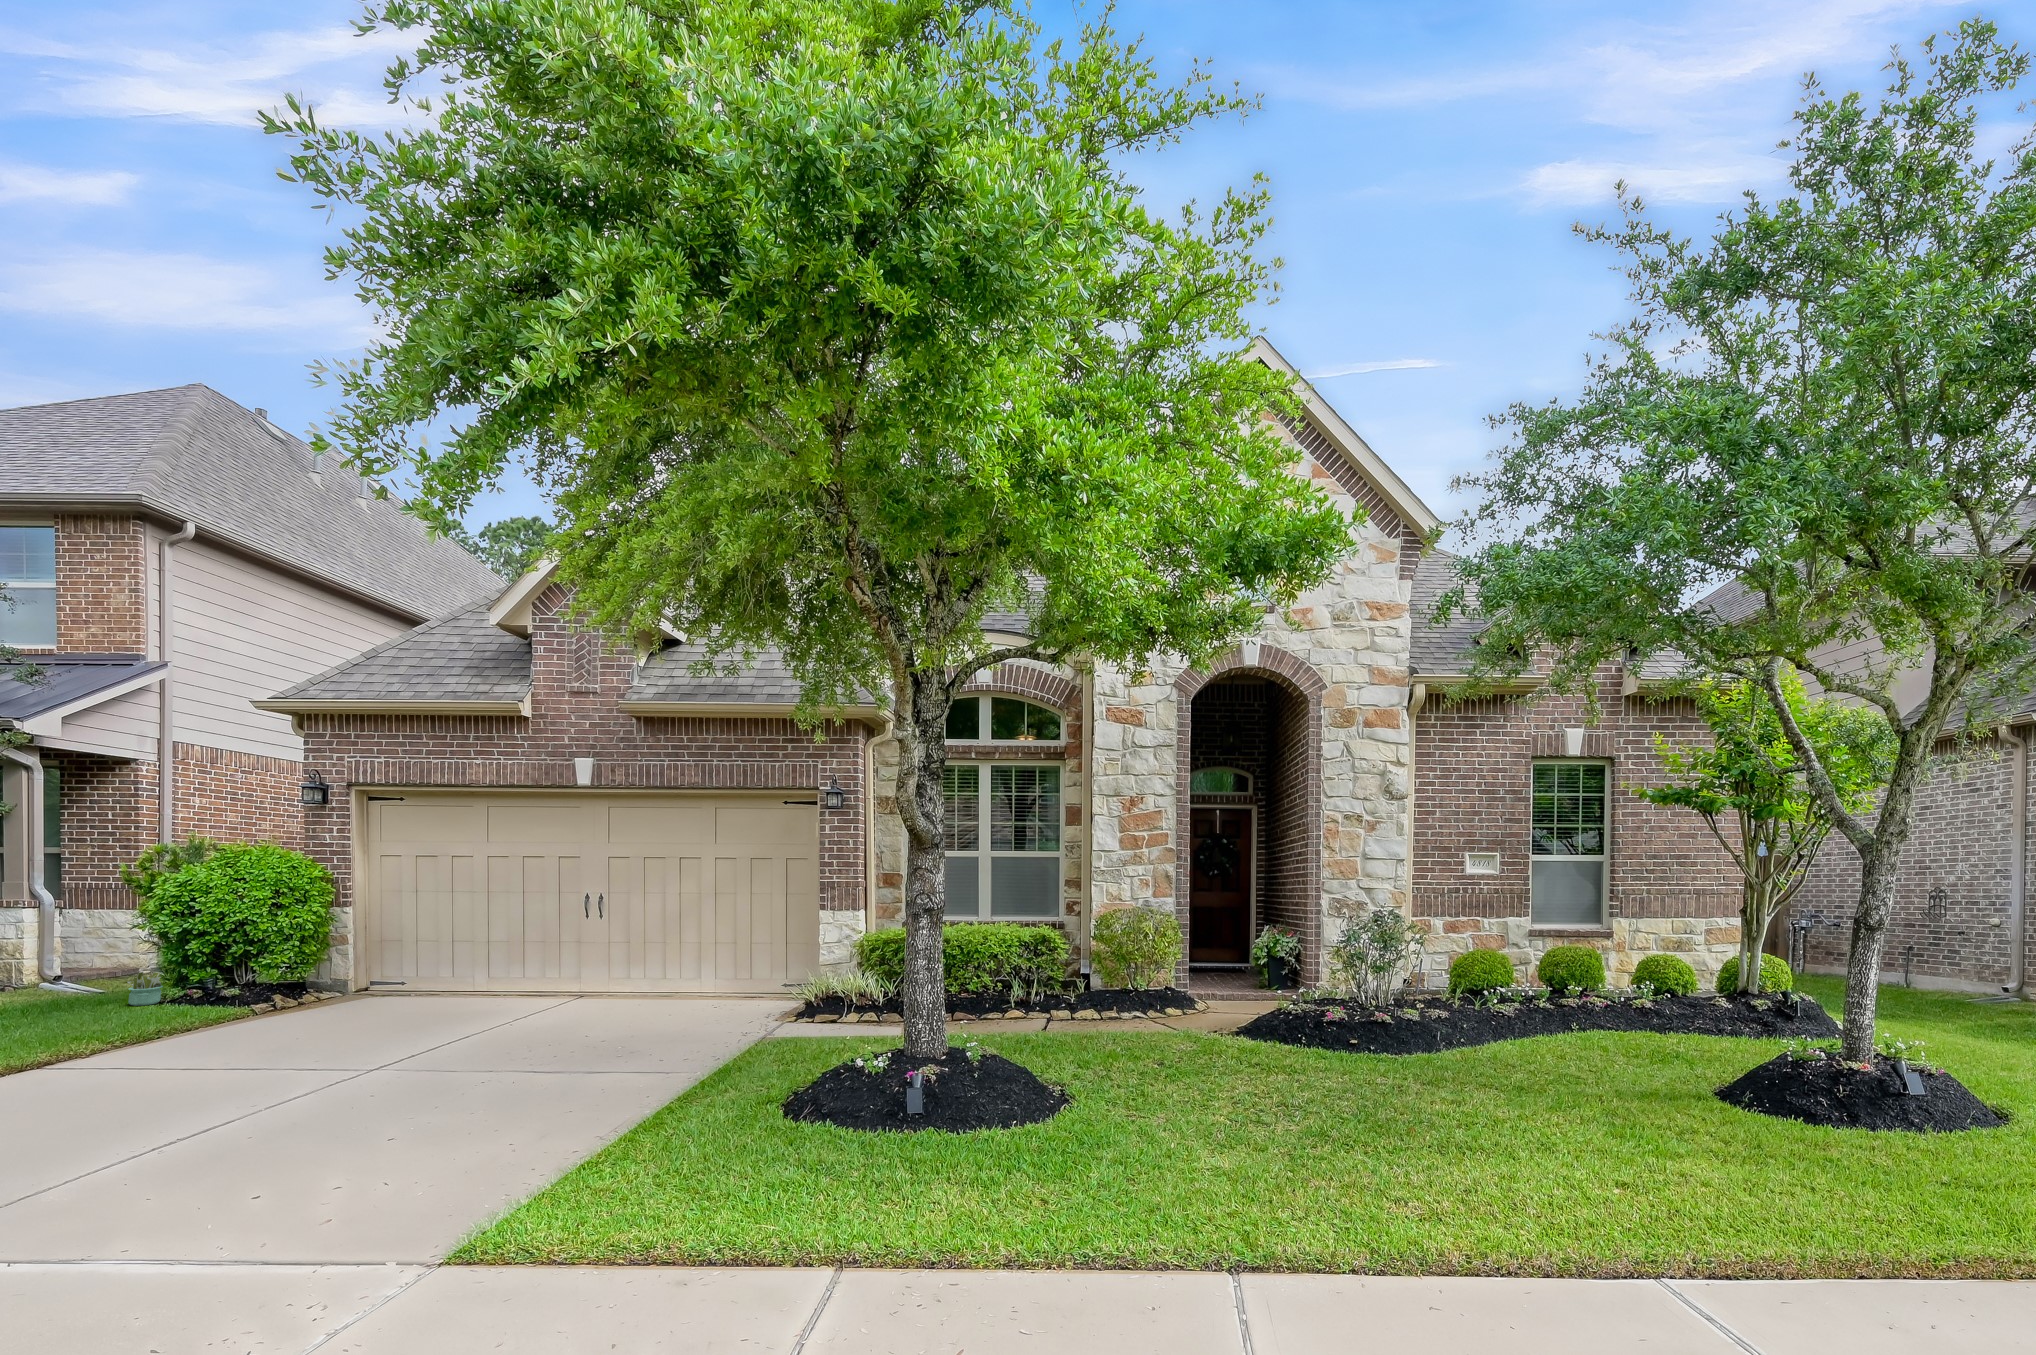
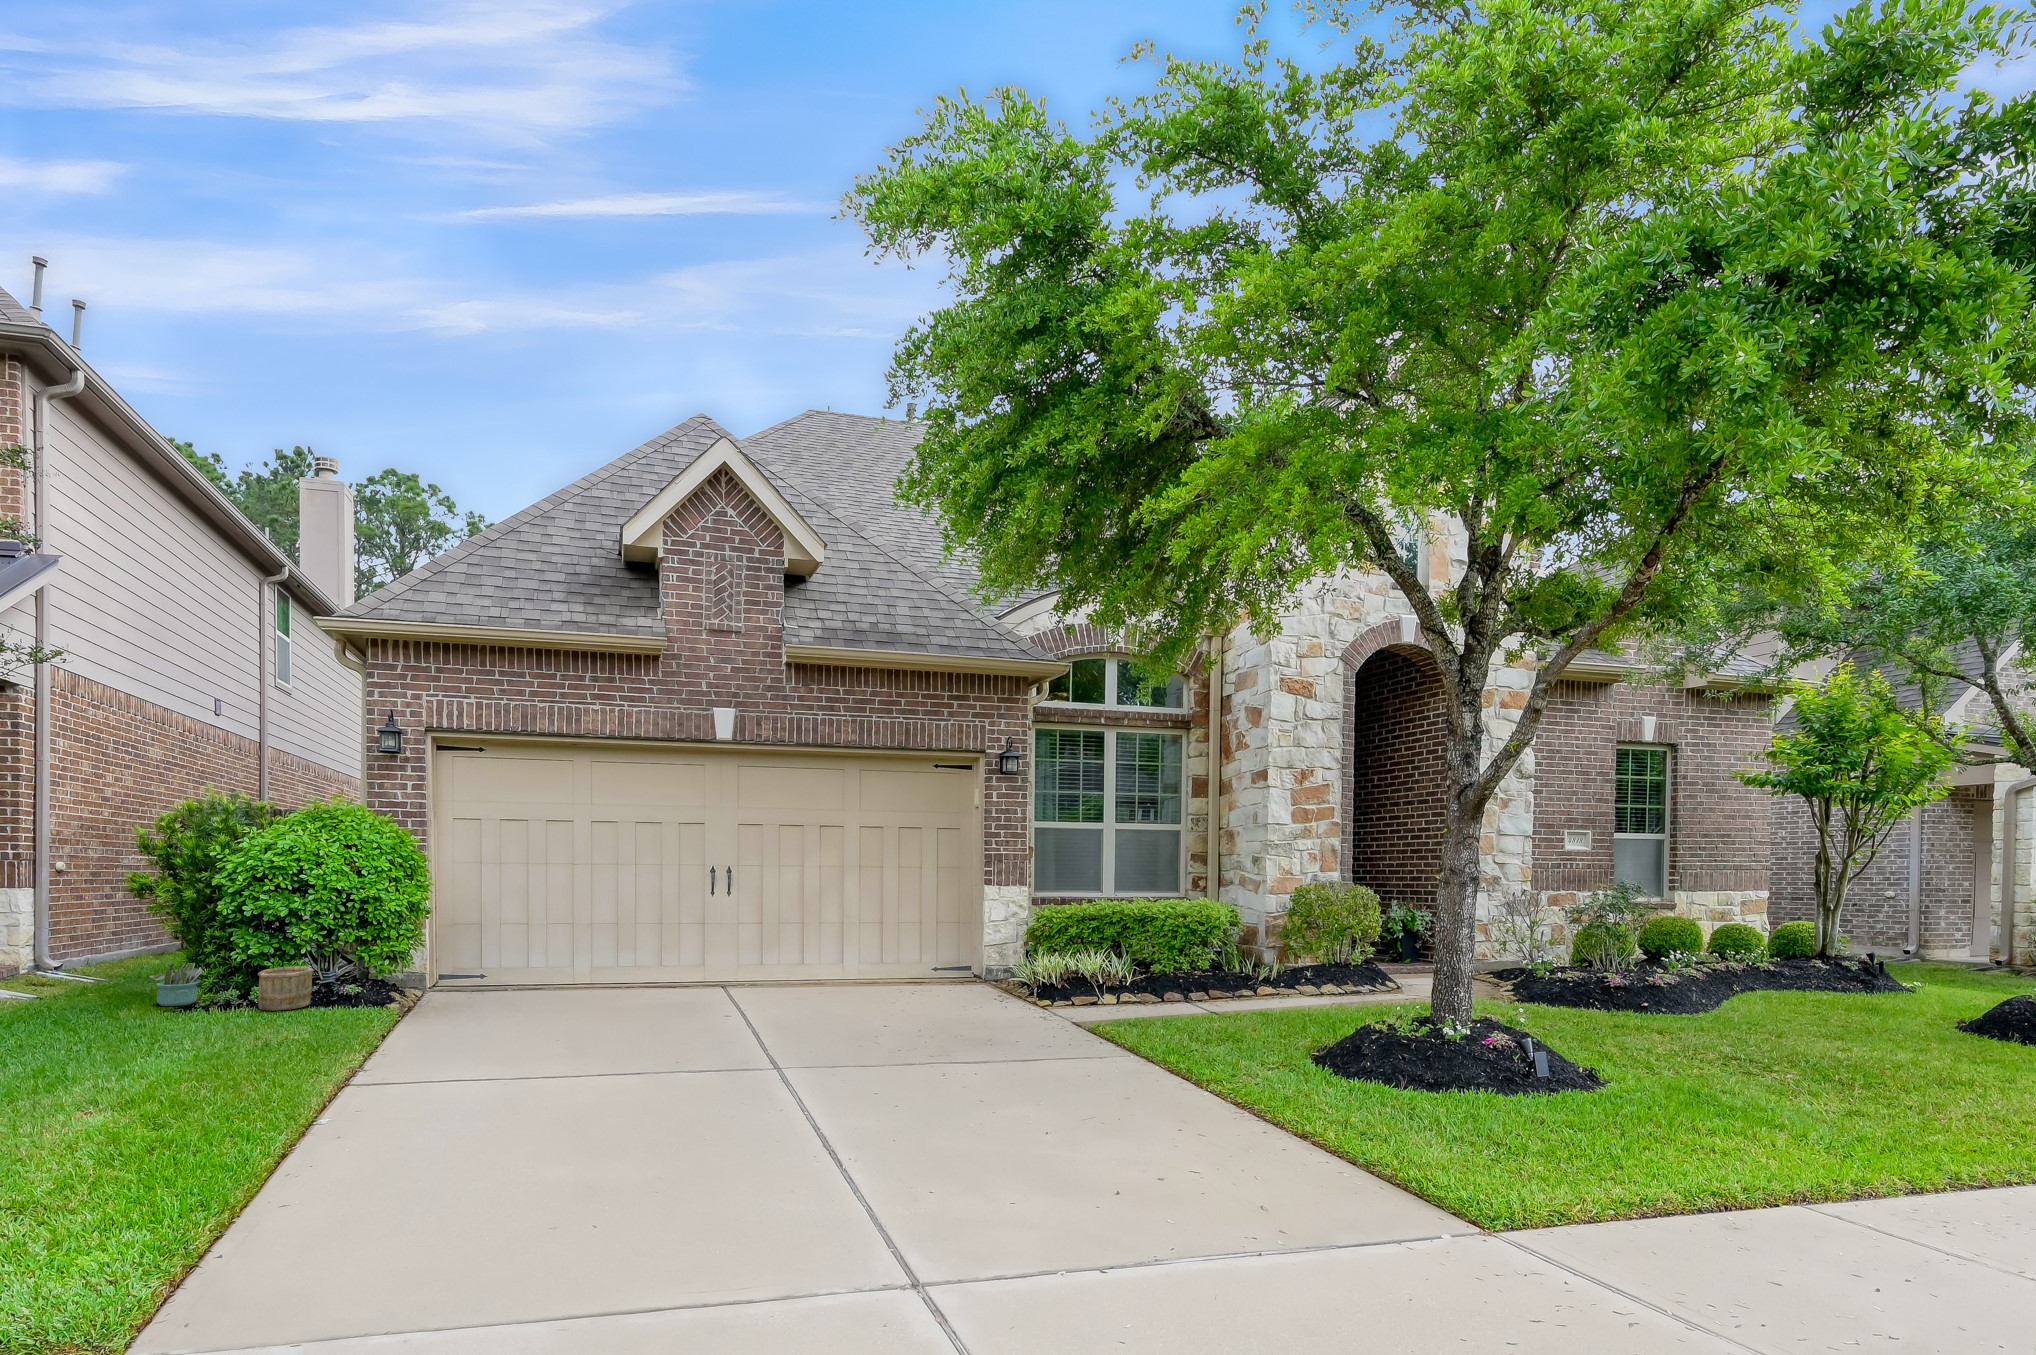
wooden bucket: none [181,976,227,1011] -> present [258,966,314,1011]

